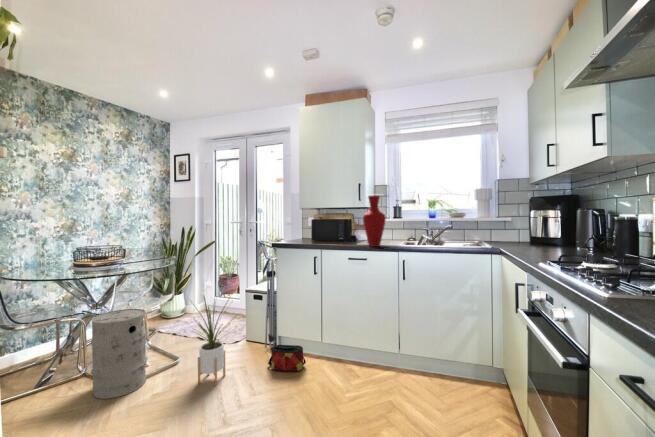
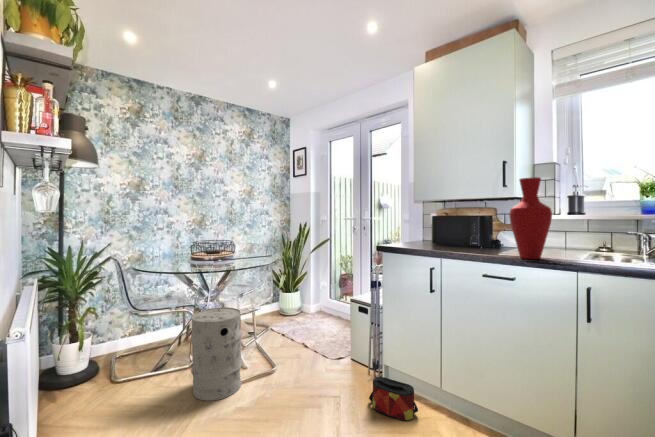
house plant: present [193,297,229,385] -> none [273,296,330,414]

